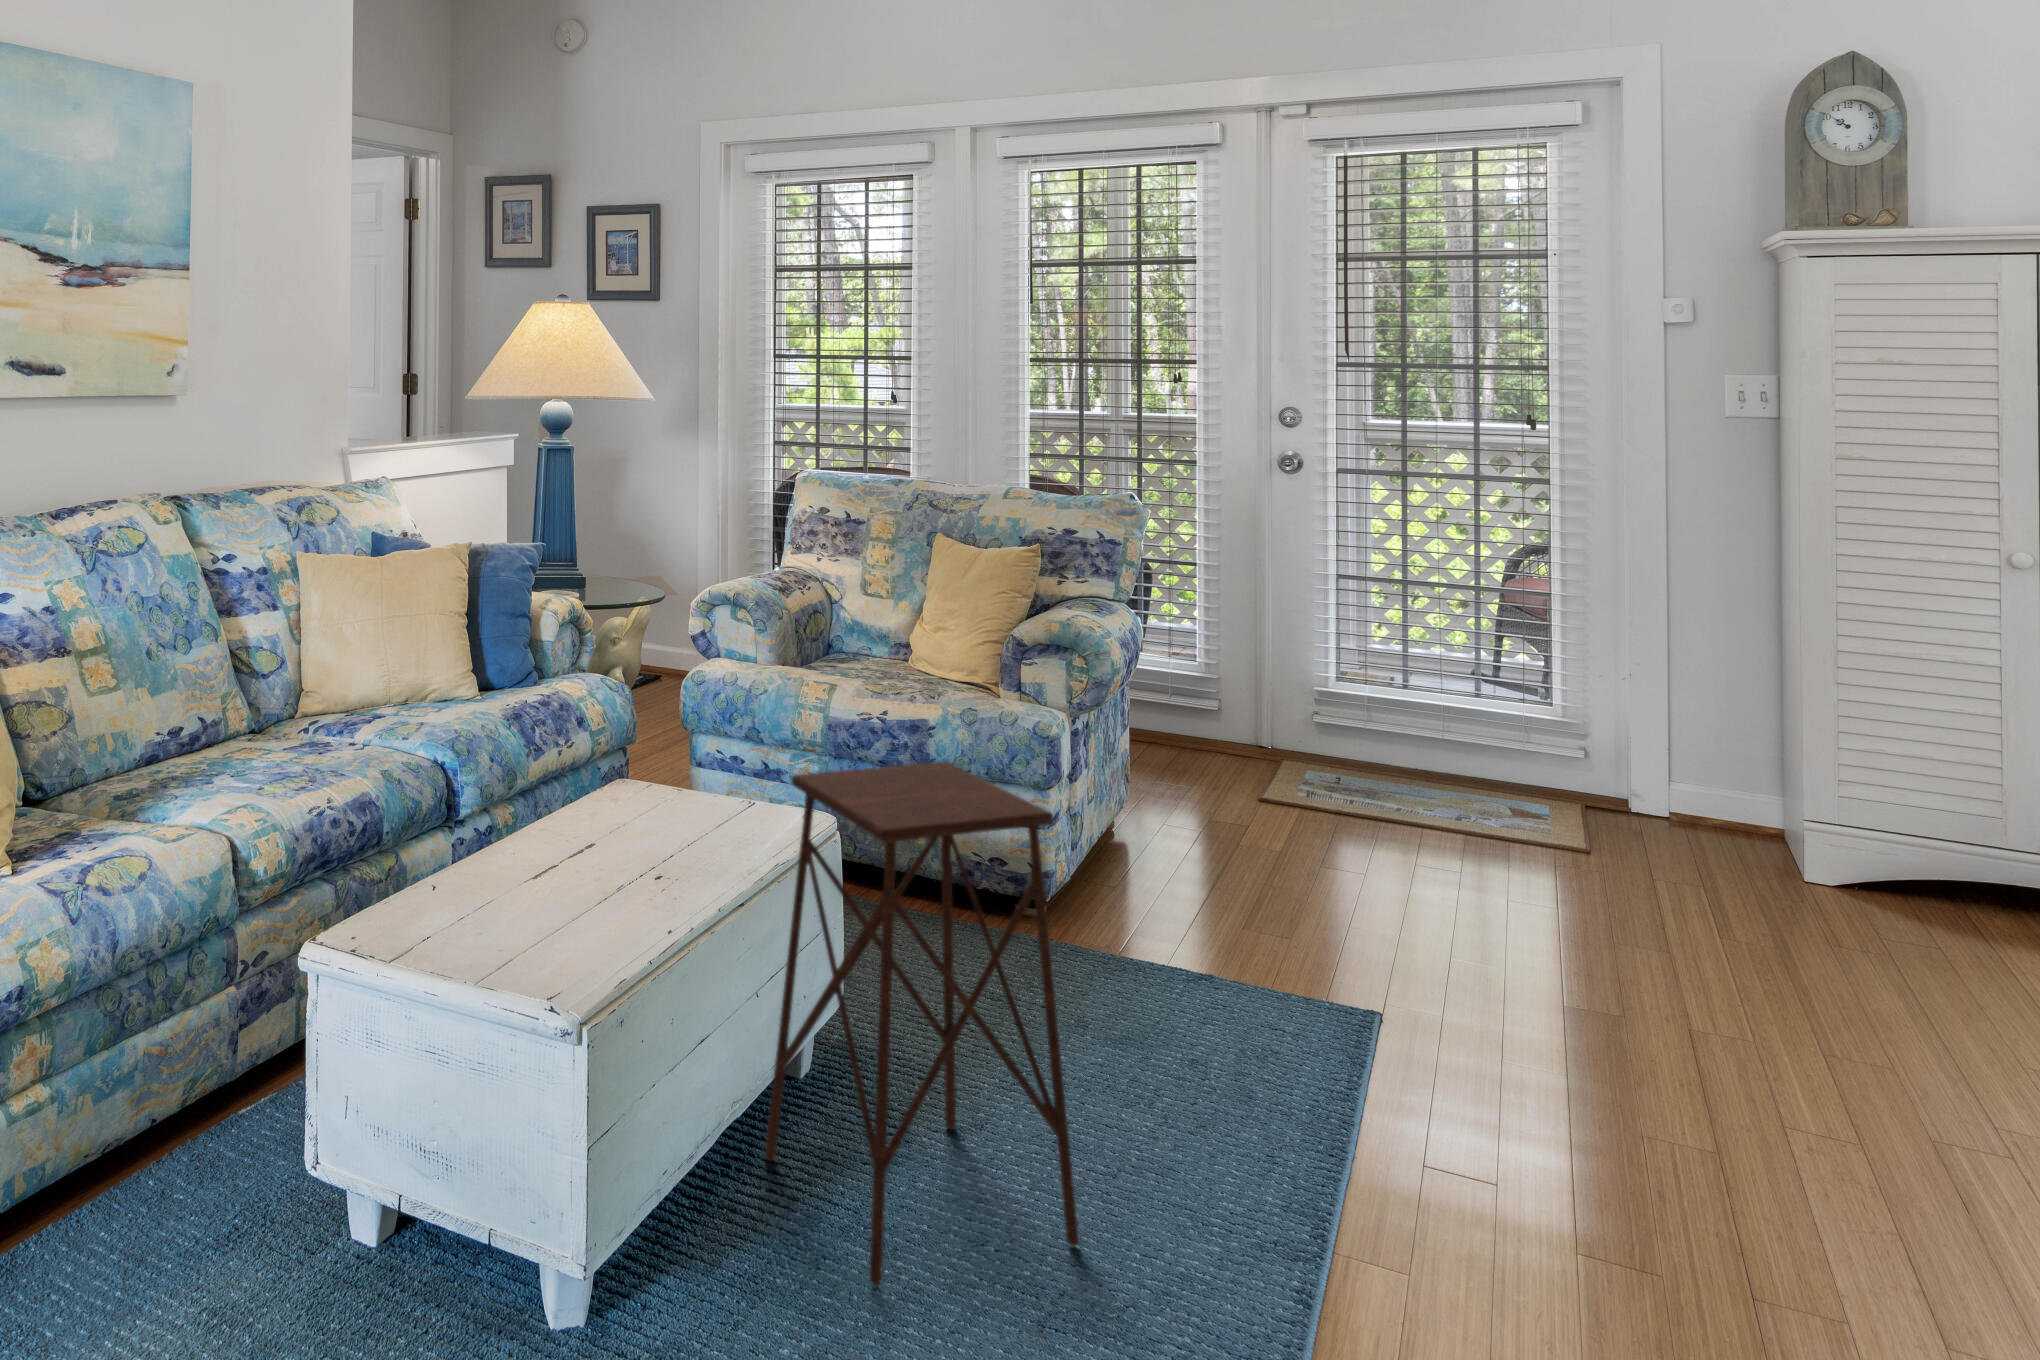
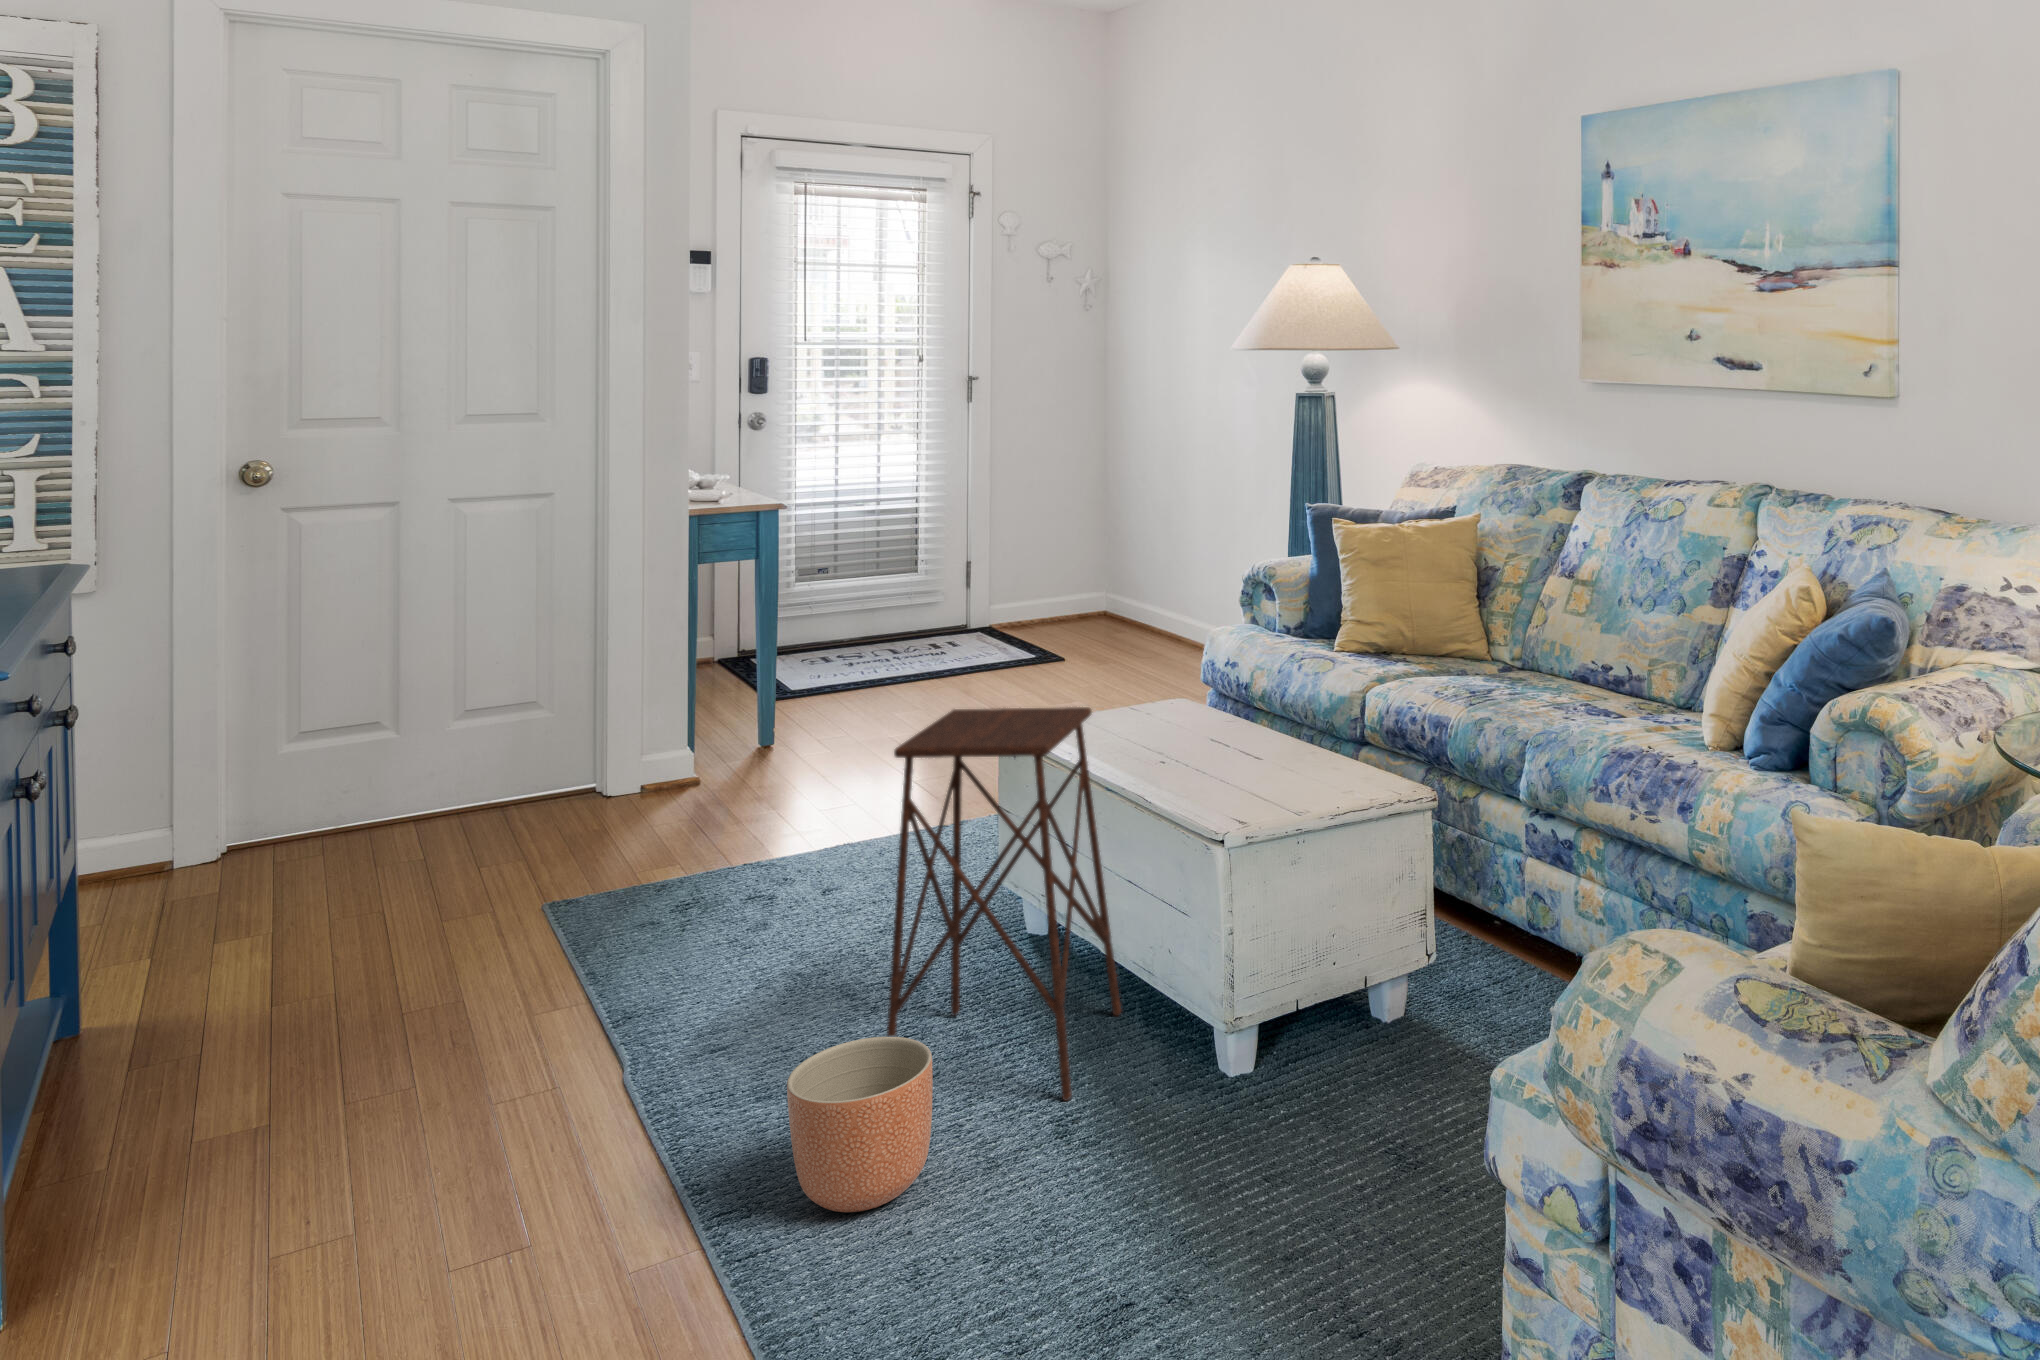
planter: none [1122,1023,1273,1201] -> present [787,1037,933,1212]

